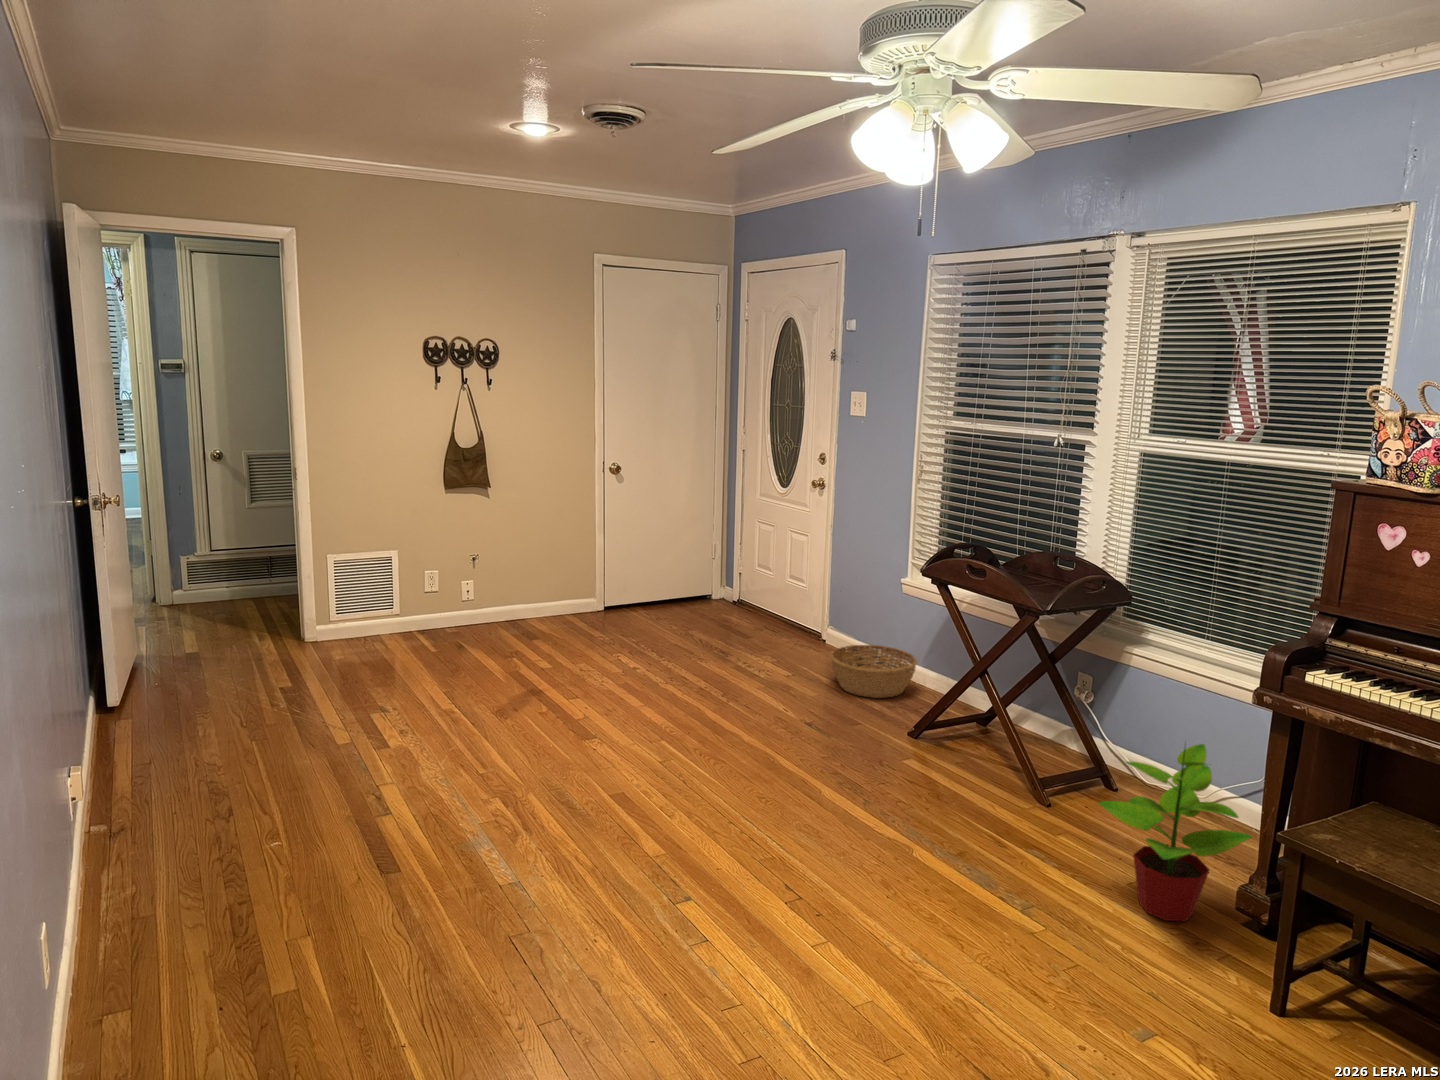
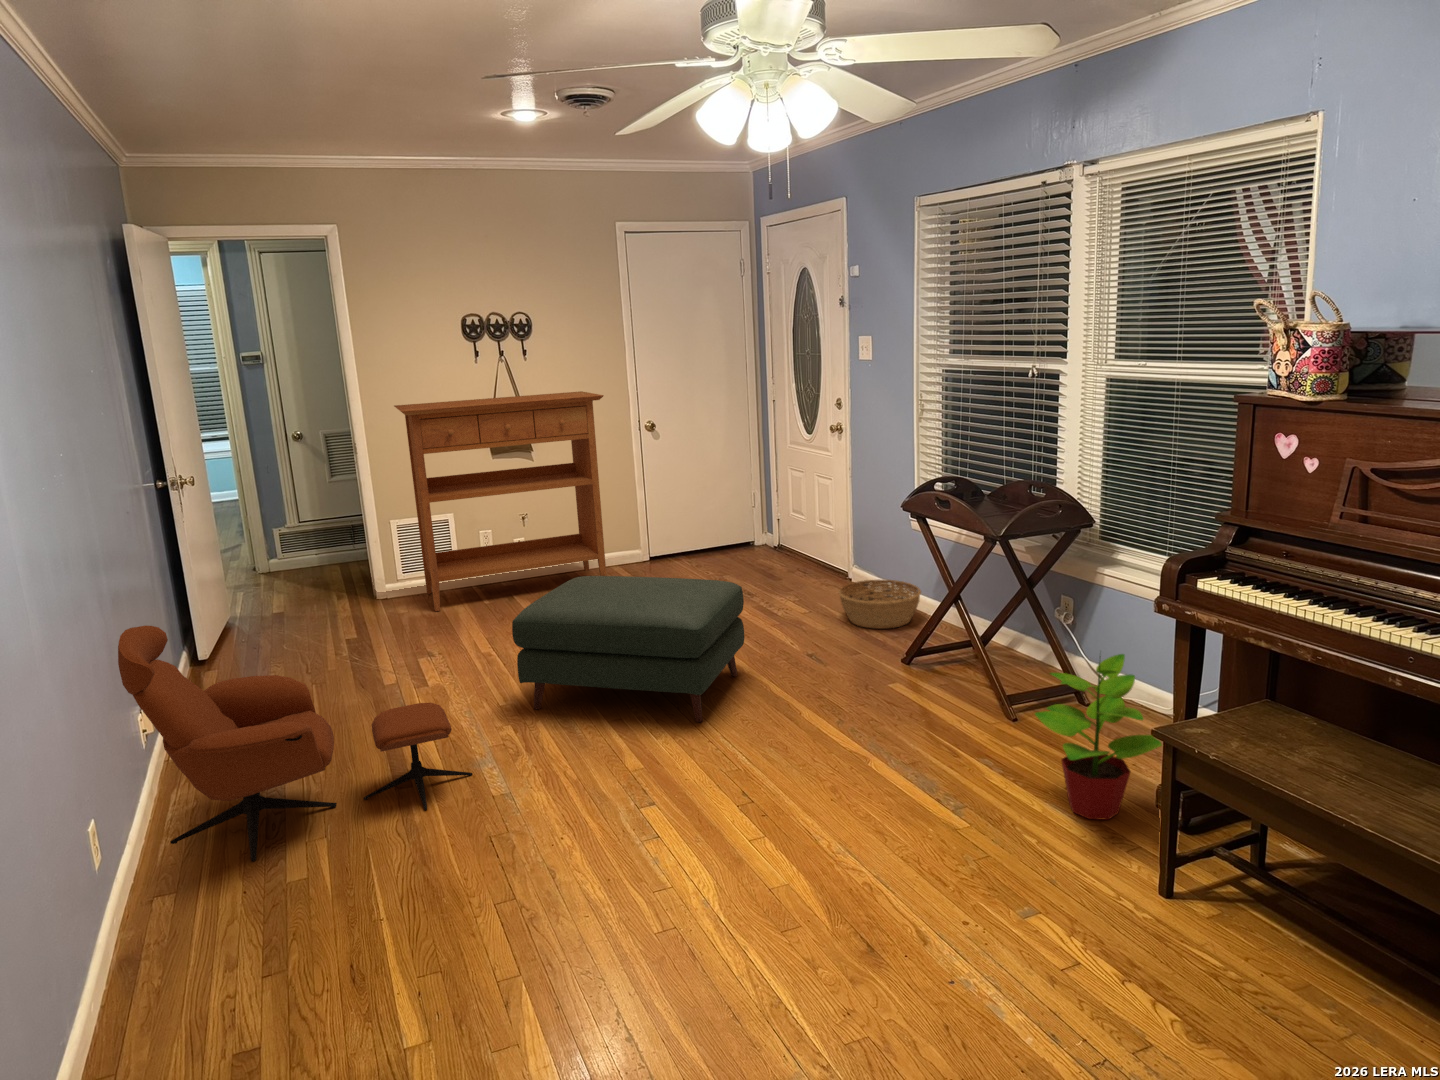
console table: none [343,427,579,660] -> present [394,391,606,611]
ottoman: none [505,631,752,800] -> present [512,576,744,722]
lounge chair: none [69,677,469,970] -> present [118,626,472,861]

